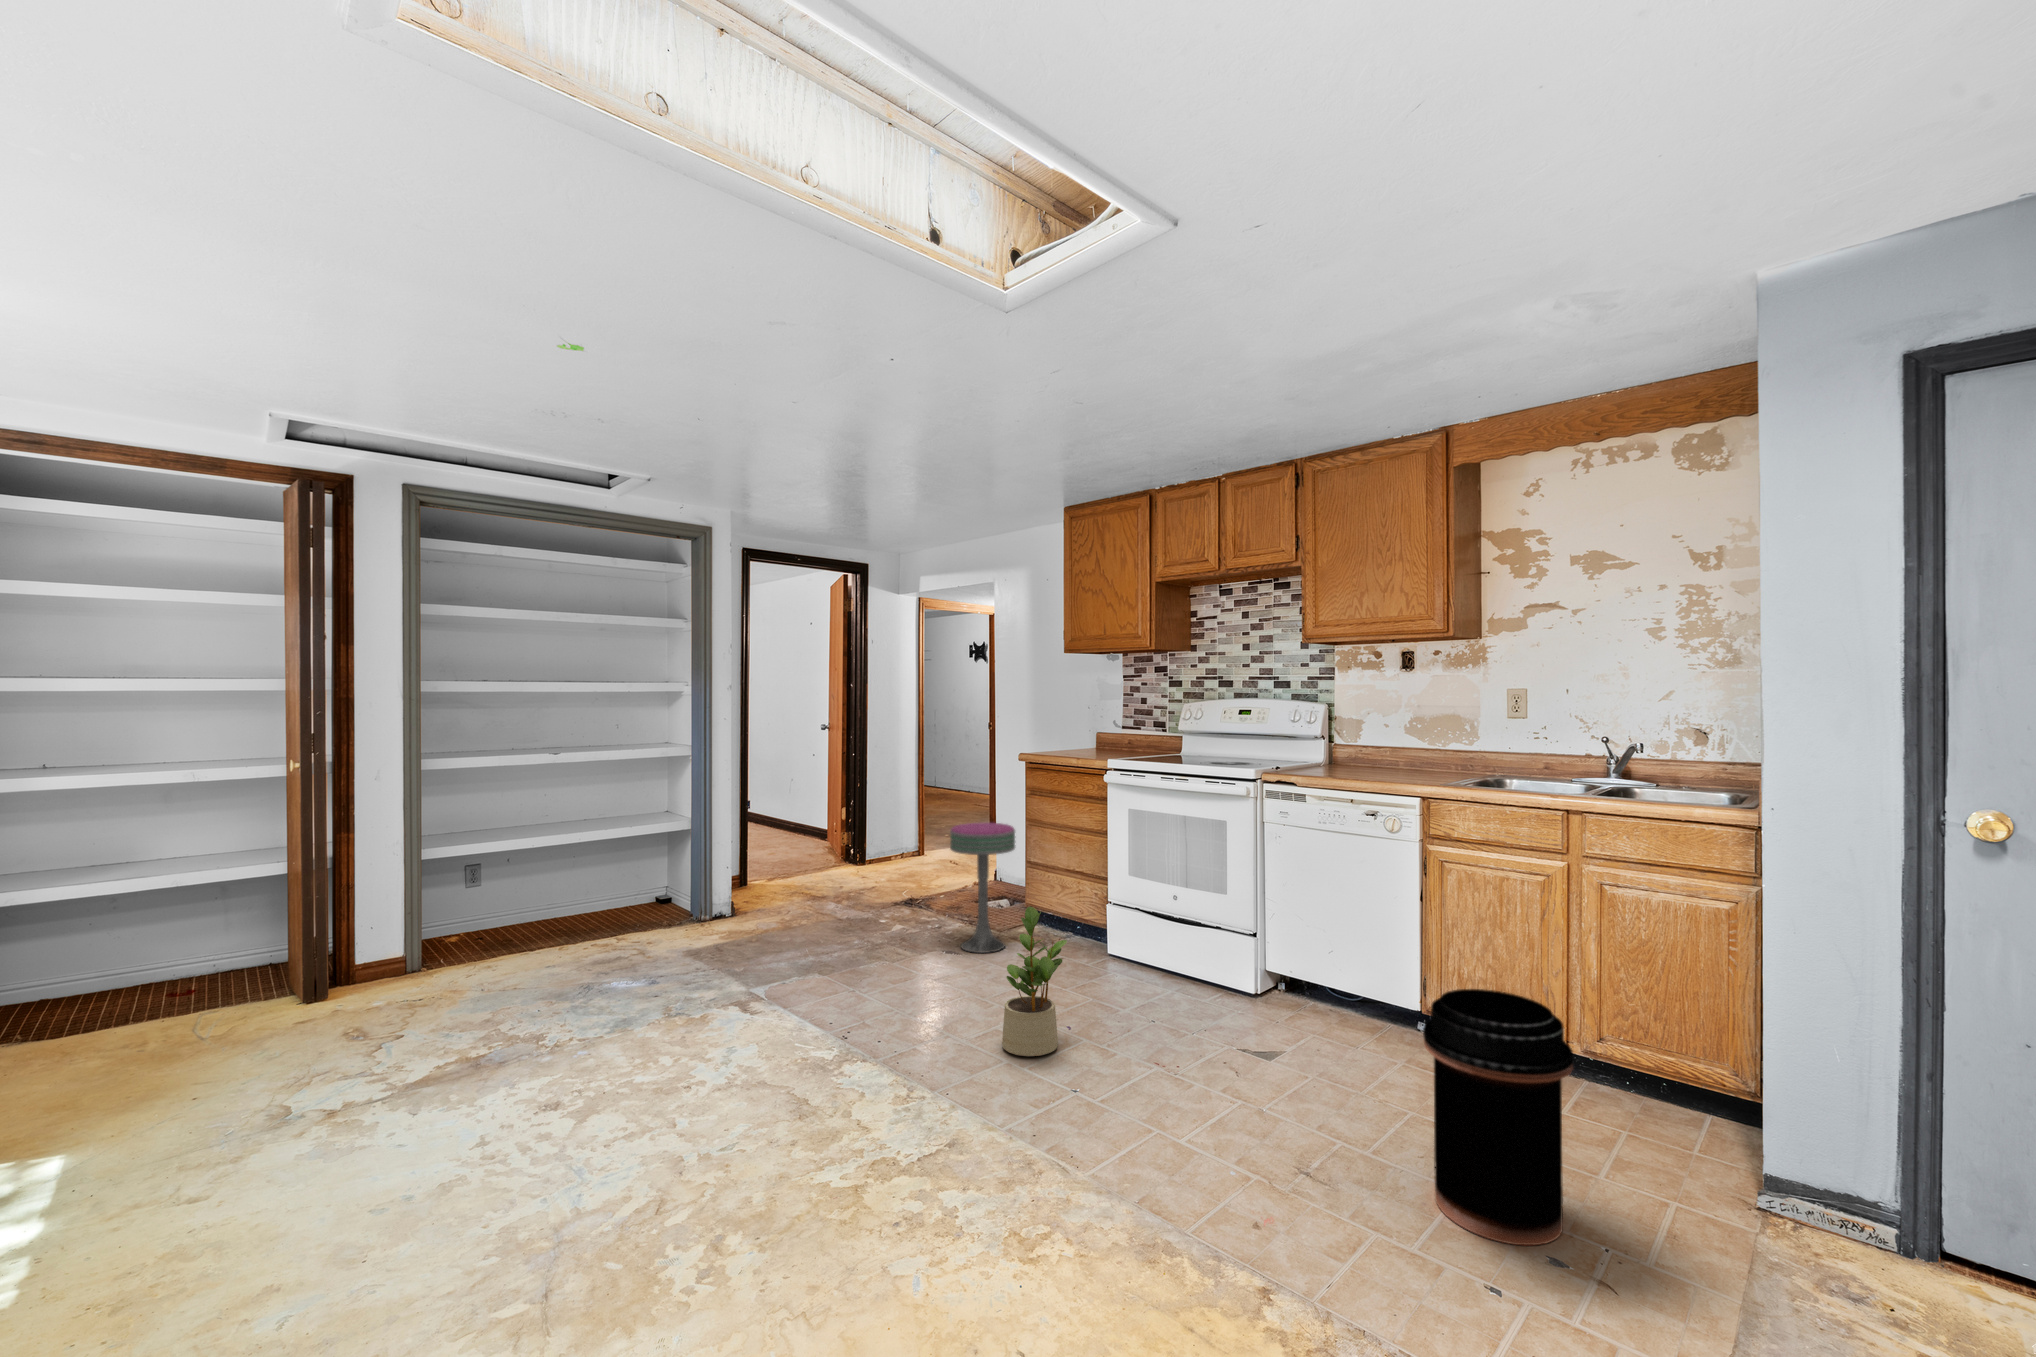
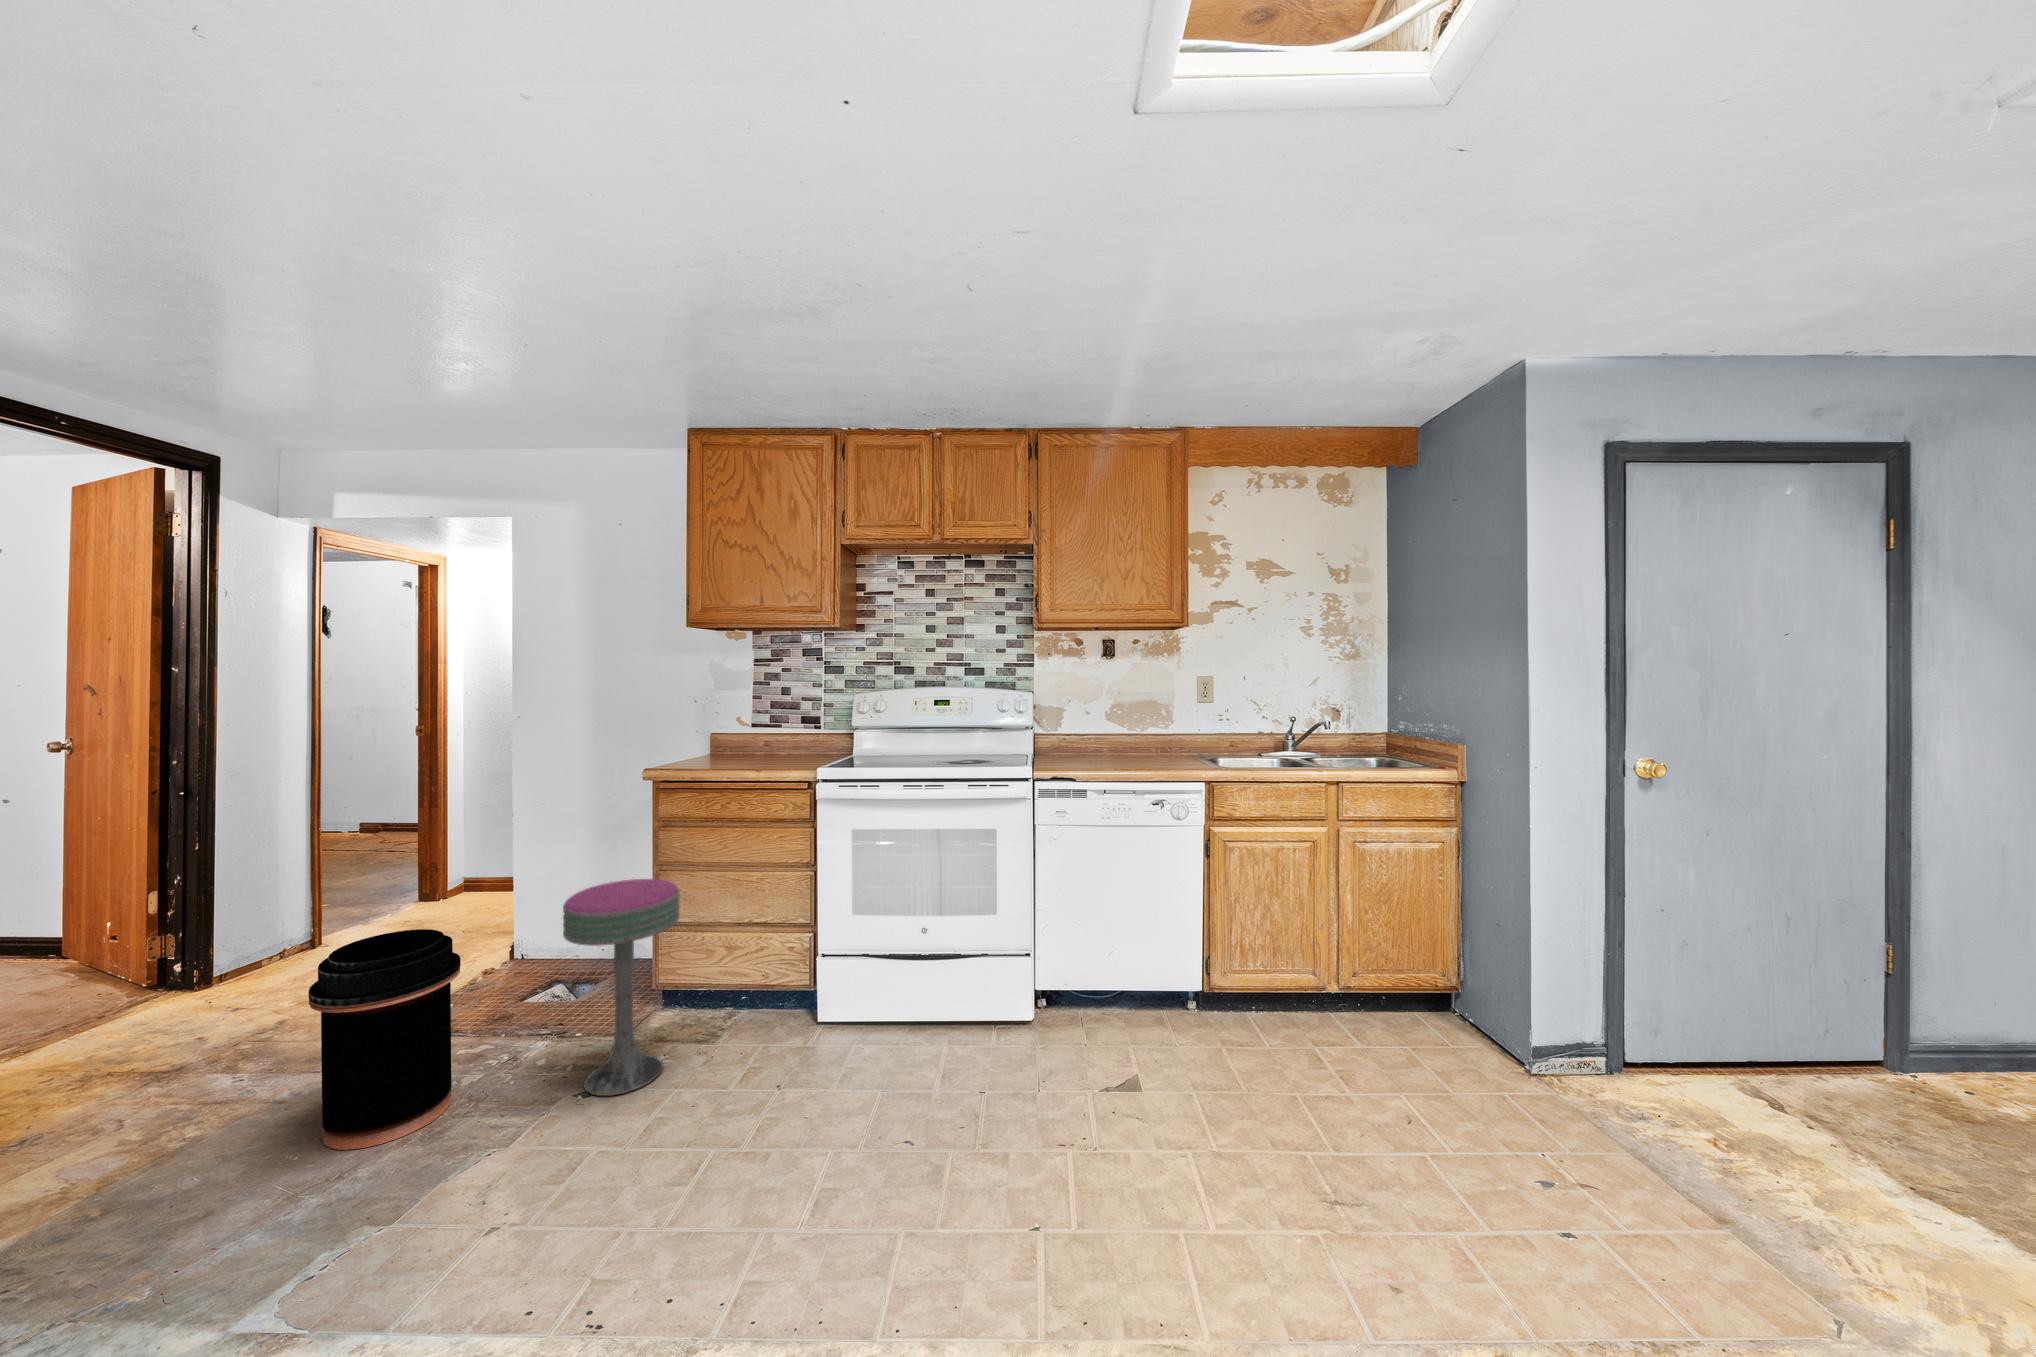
potted plant: present [1002,906,1067,1056] -> none [867,1026,979,1282]
trash can: present [1423,989,1573,1245] -> present [308,929,461,1150]

